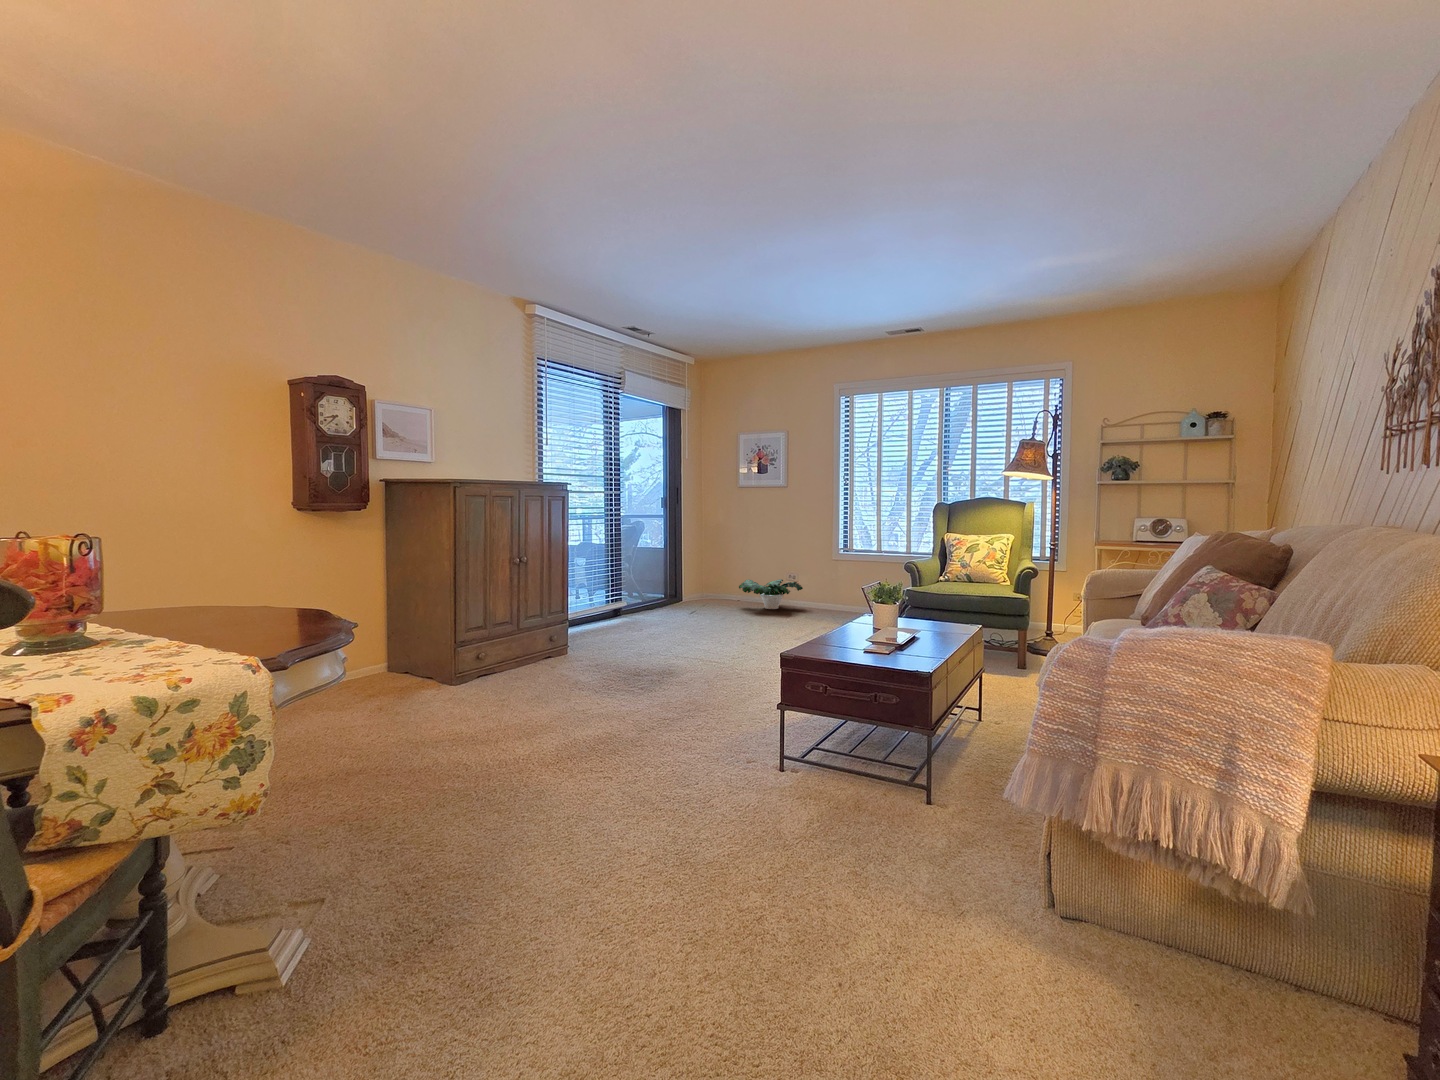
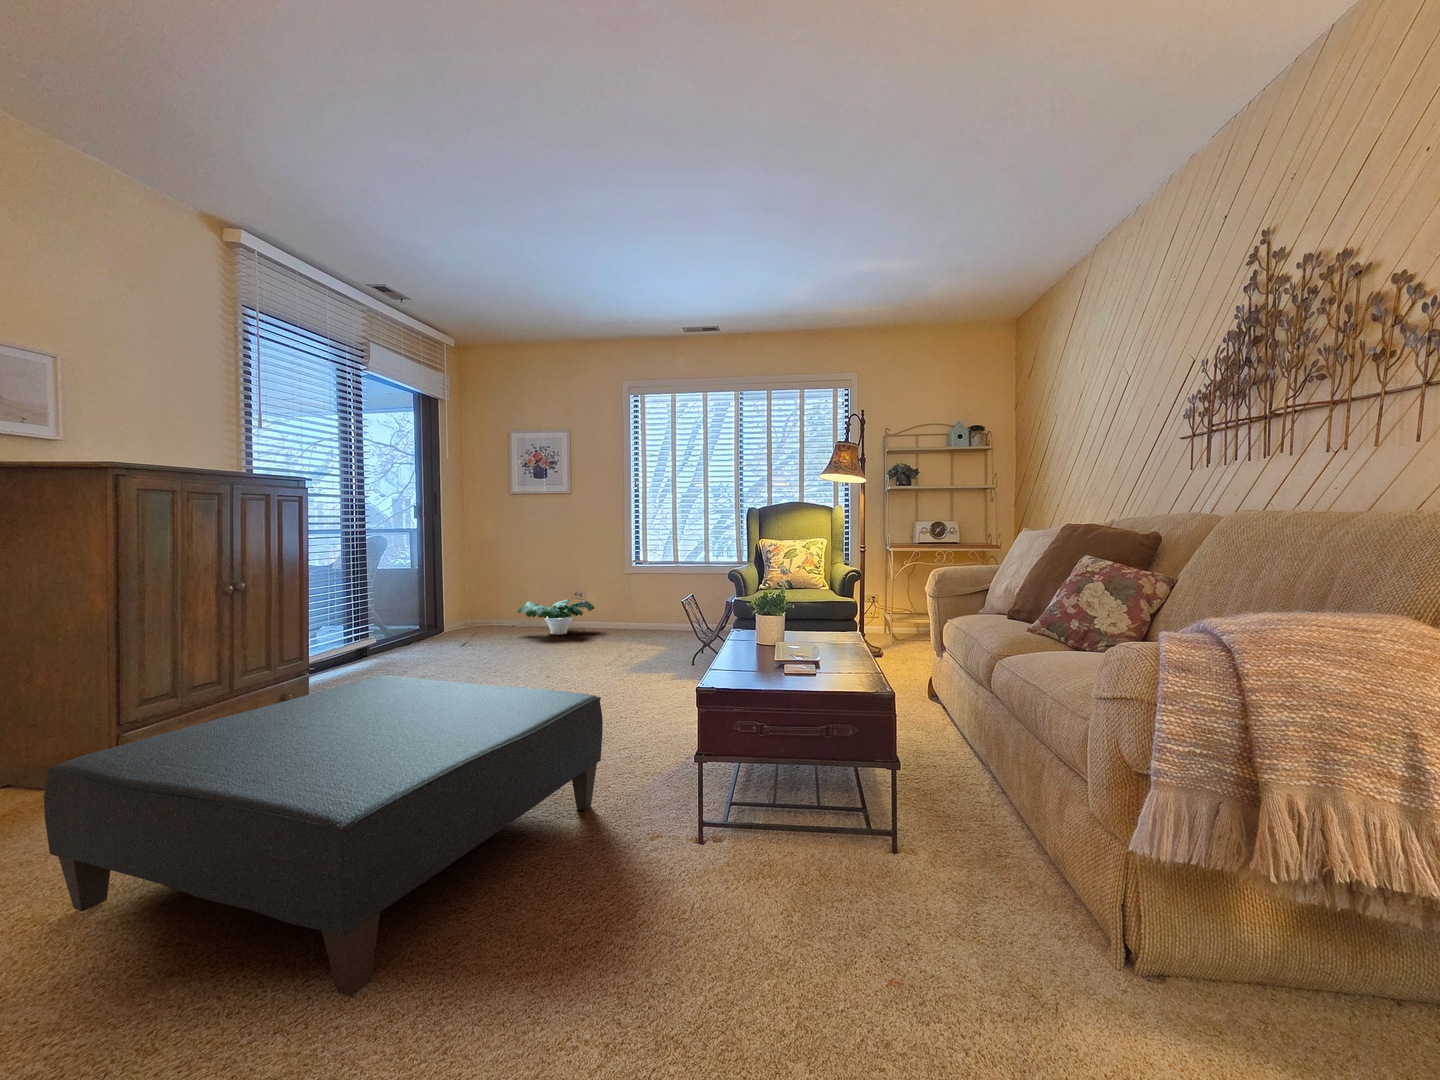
ottoman: none [415,625,727,800] -> present [44,675,603,997]

